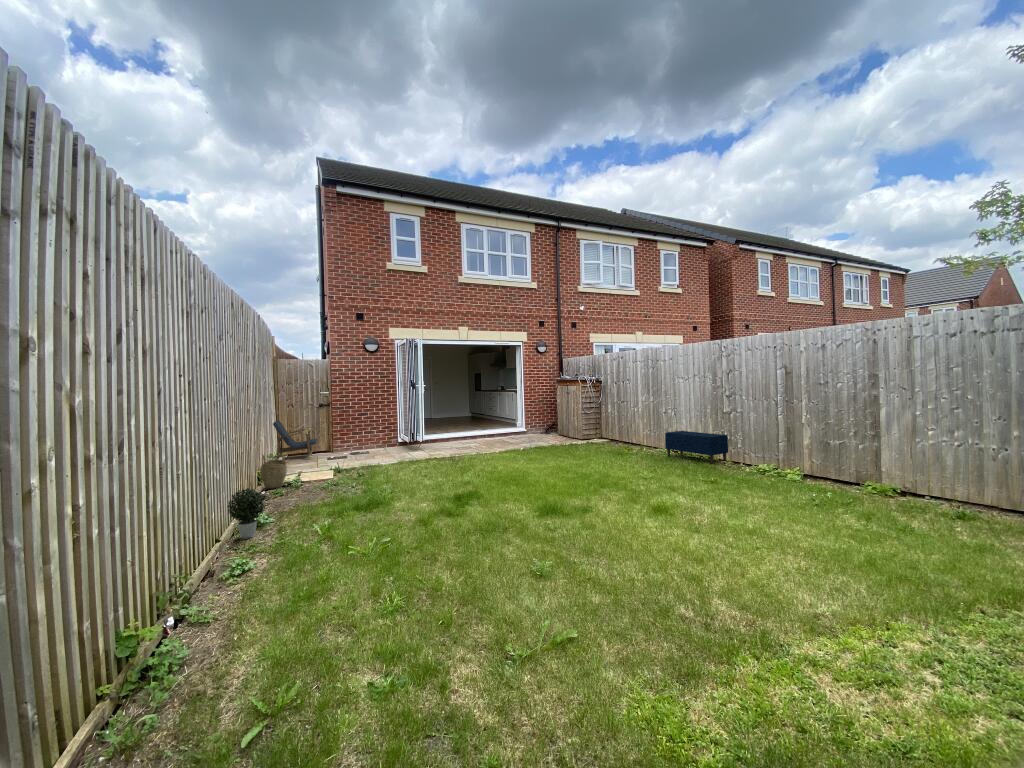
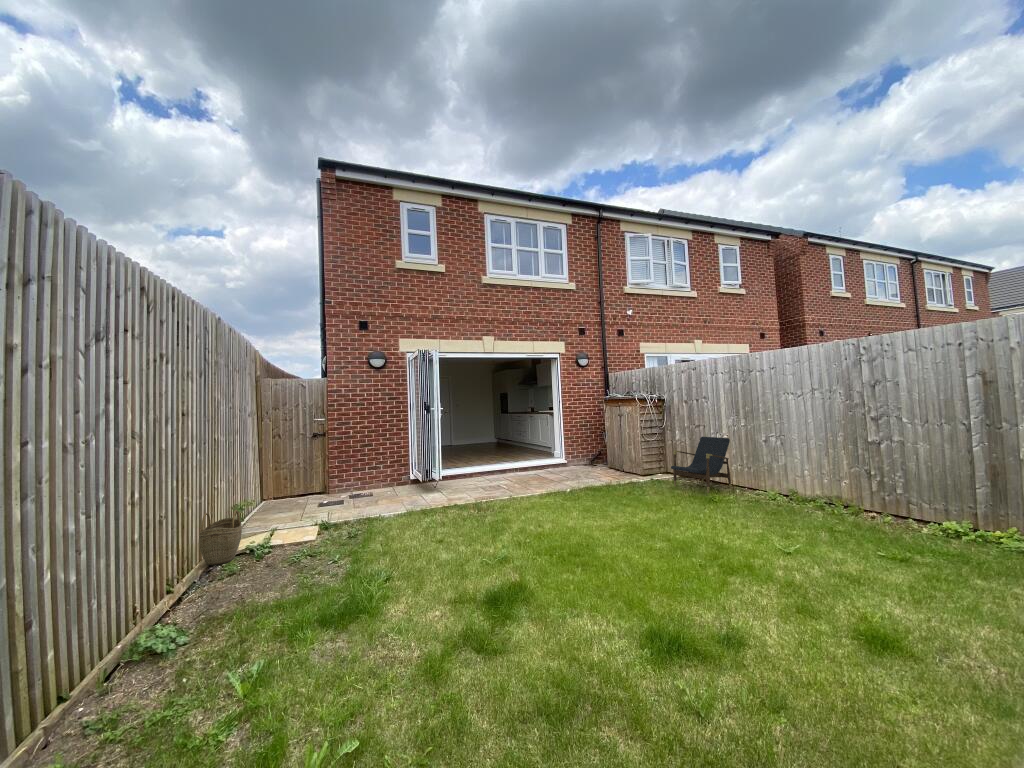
lounge chair: present [273,420,317,460] -> present [671,437,731,493]
bench: present [665,431,728,464] -> none [773,466,878,518]
potted plant: present [228,488,266,539] -> none [34,610,130,720]

